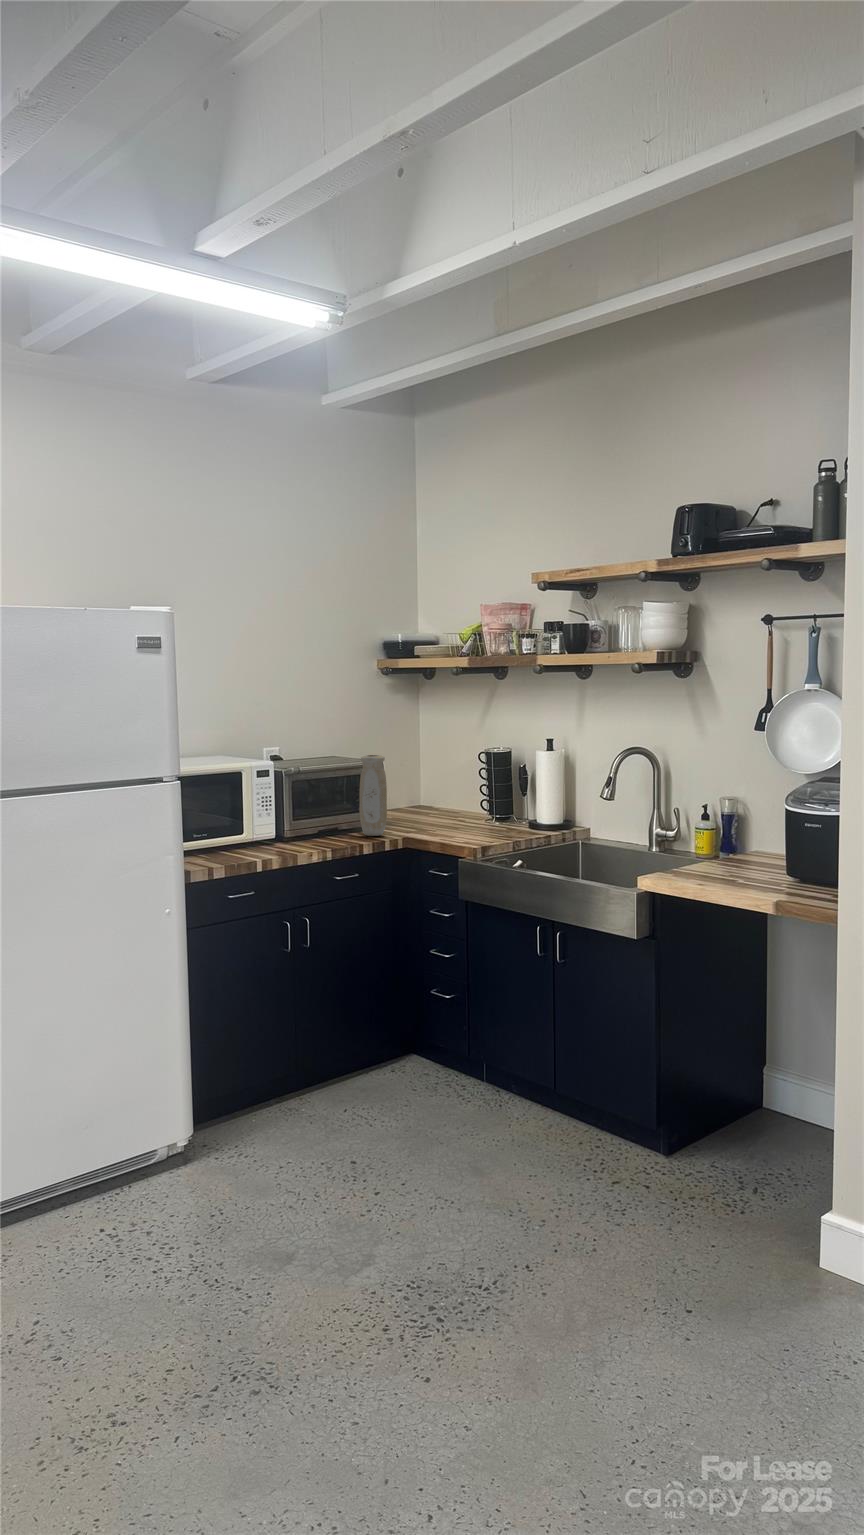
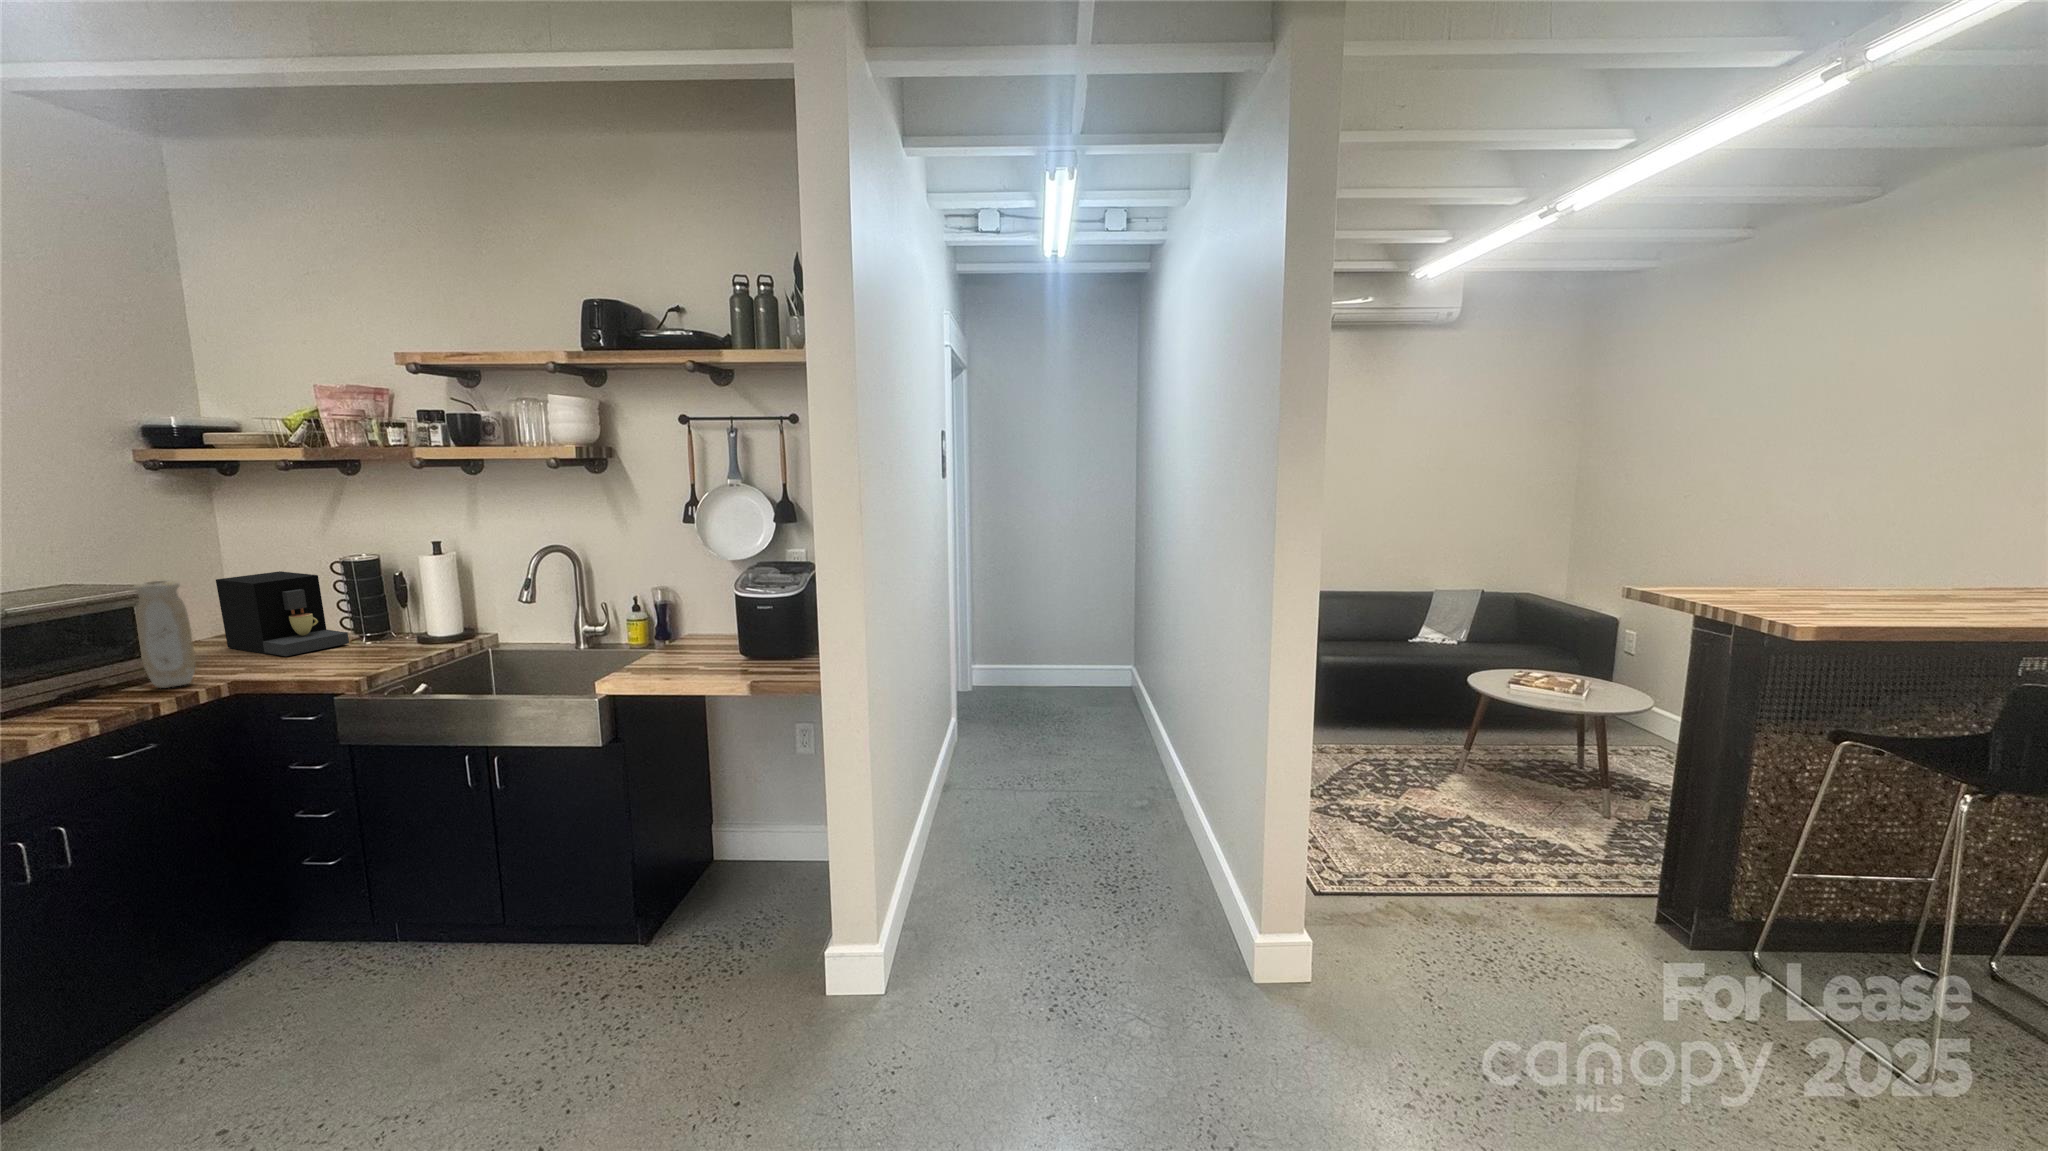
coffee maker: none [409,758,482,826] -> present [216,571,349,656]

